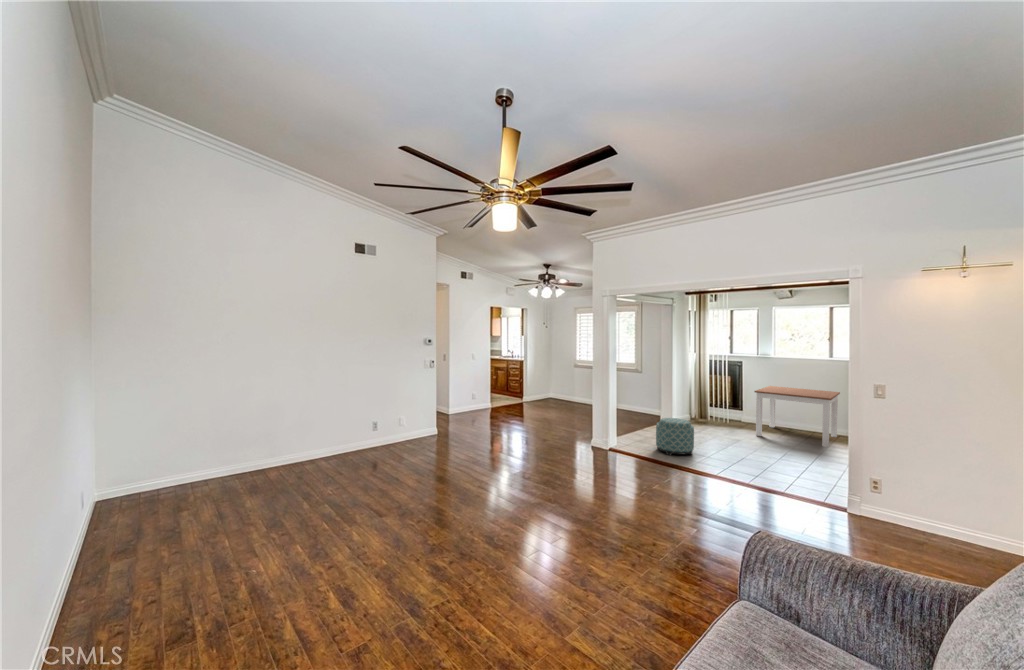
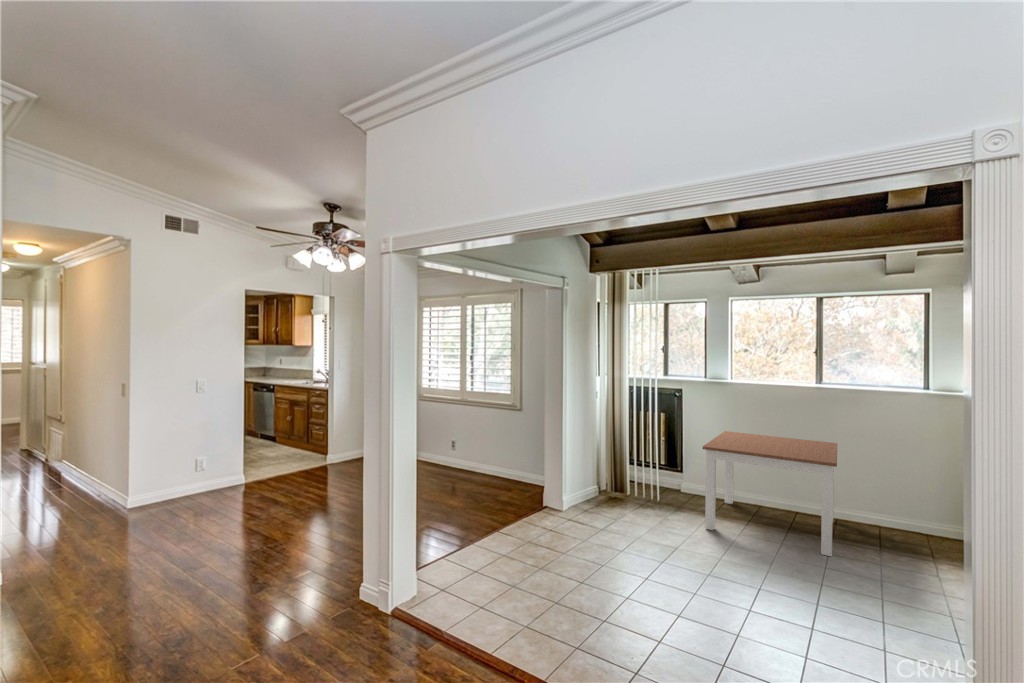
ottoman: present [656,418,694,456] -> none [507,521,585,620]

